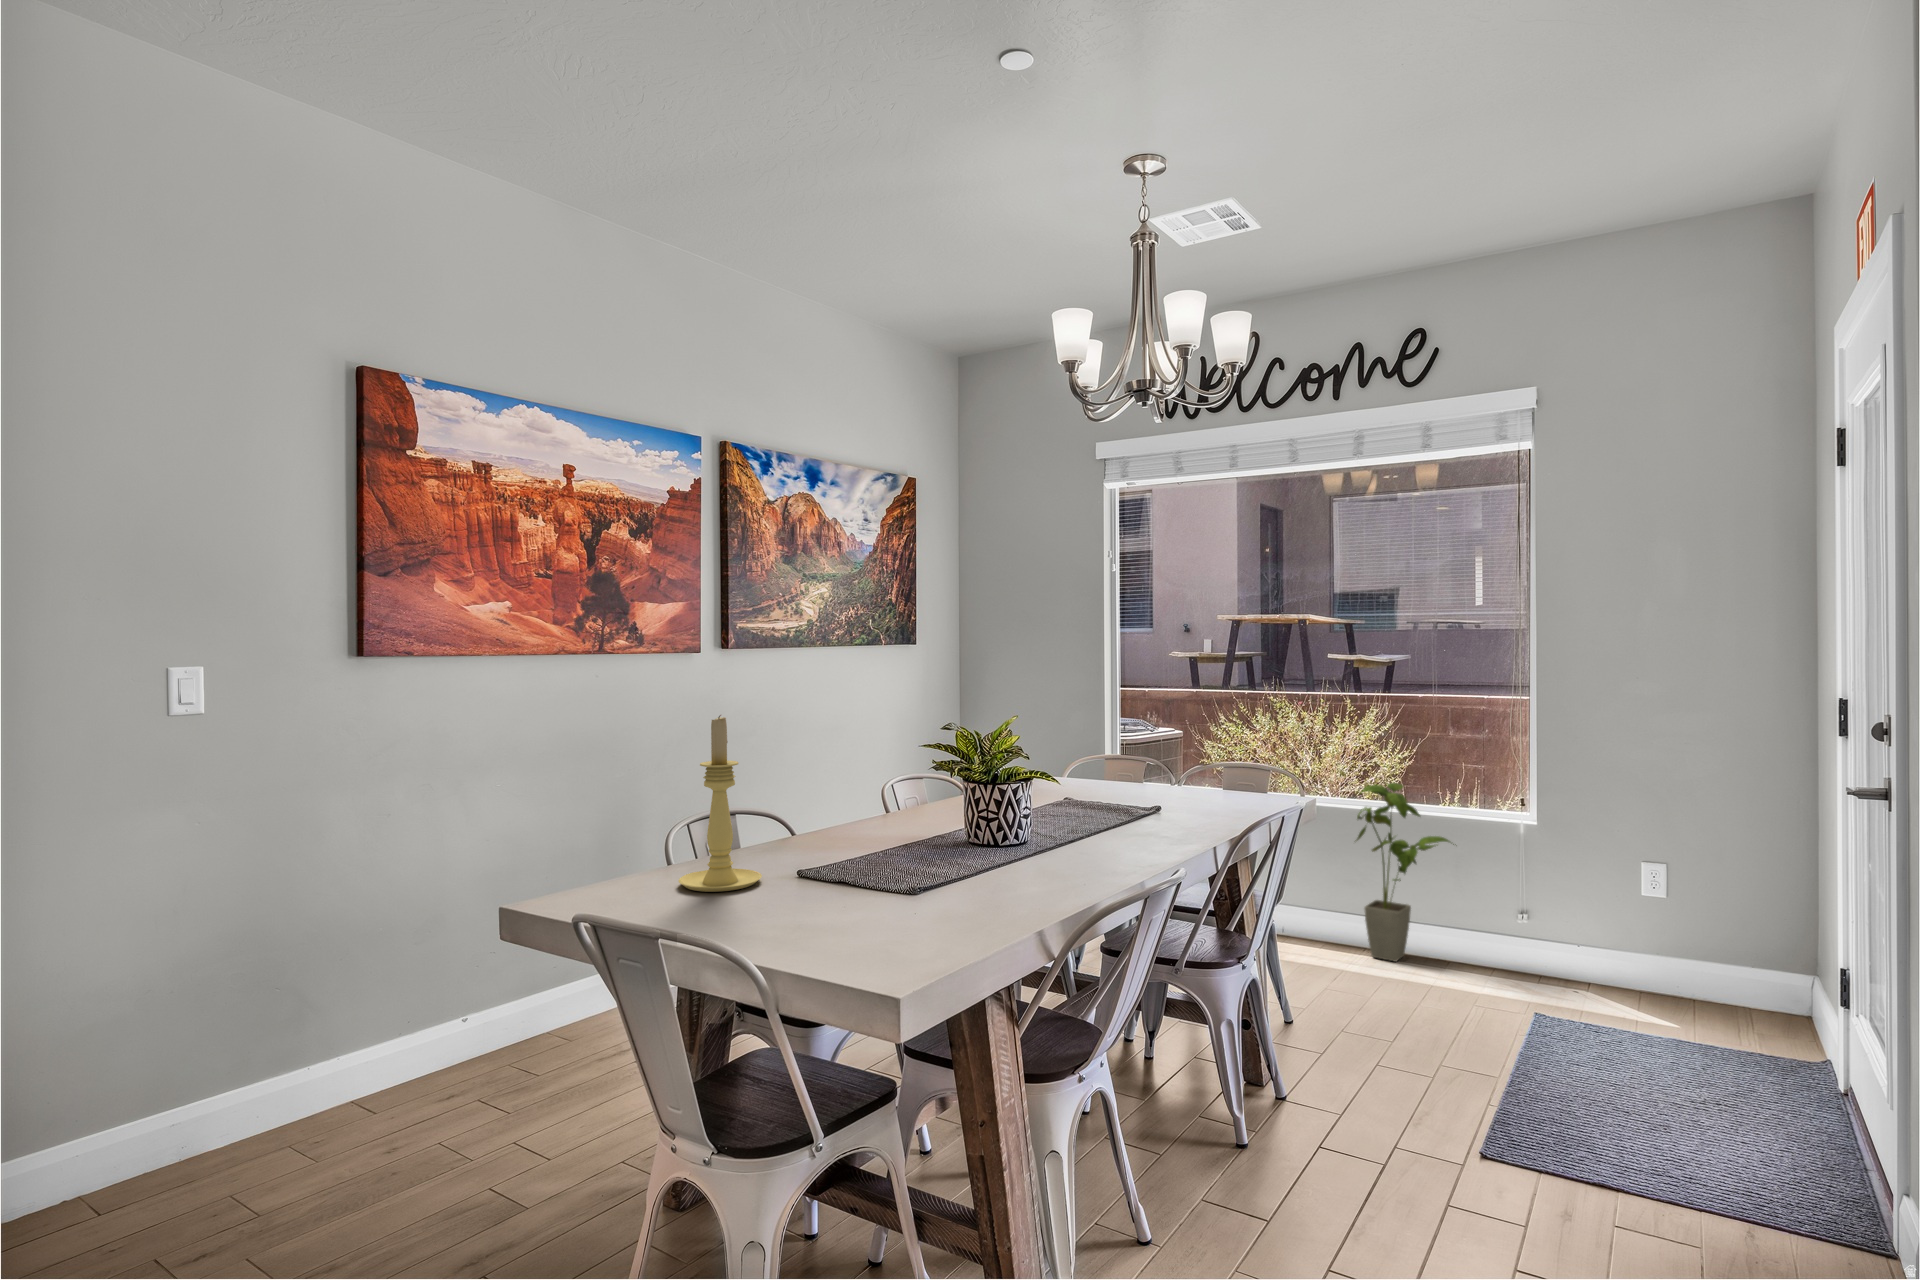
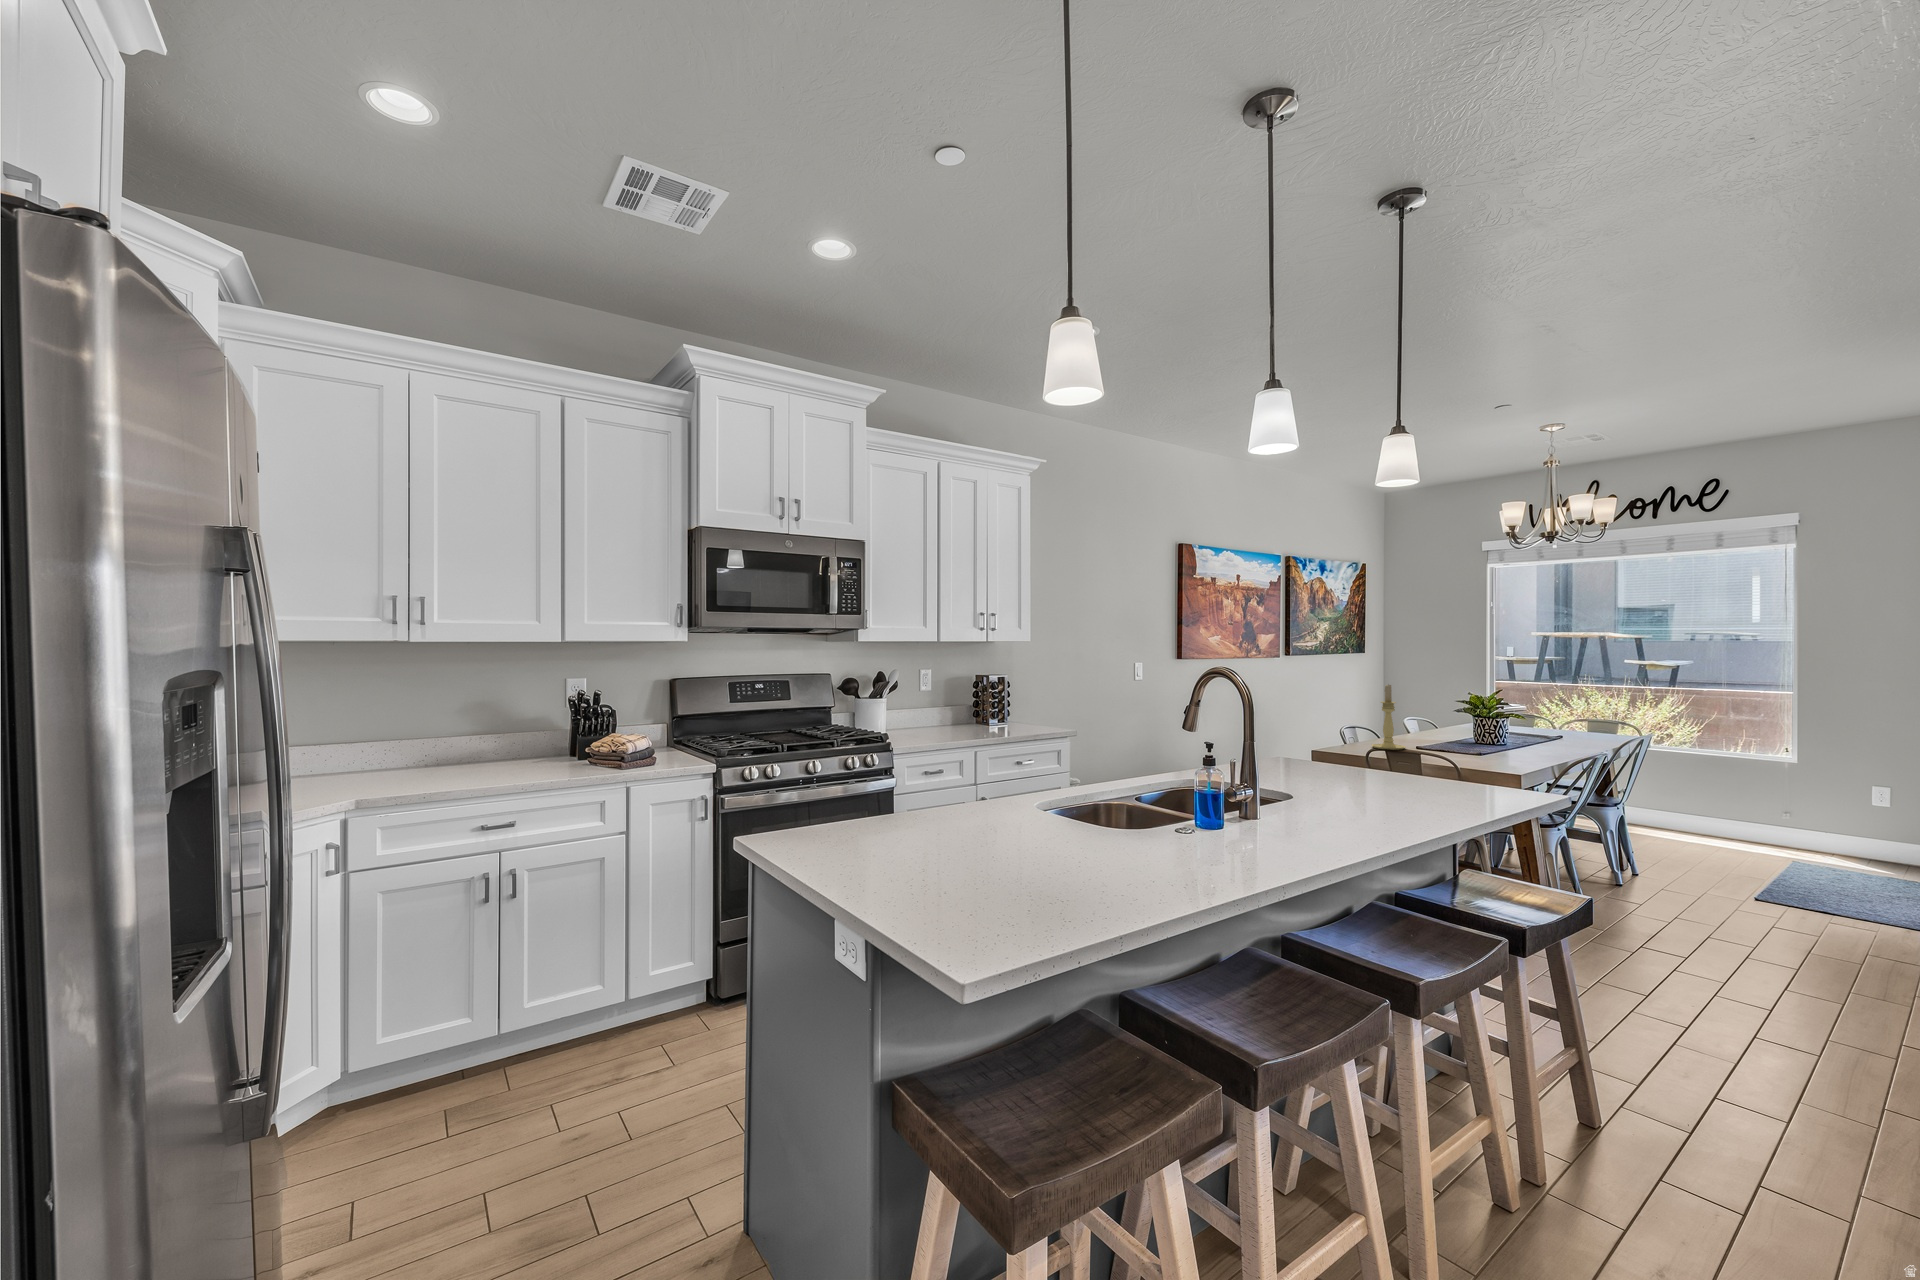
house plant: present [1357,783,1454,961] -> none [1668,736,1741,837]

